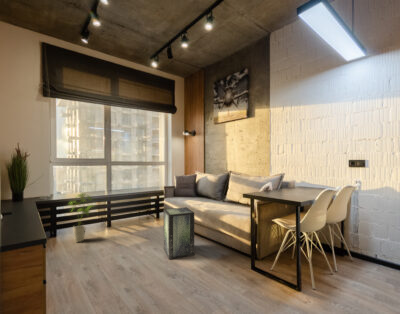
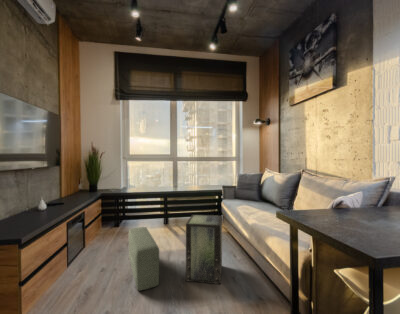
house plant: present [71,194,92,242] -> none [121,187,147,234]
pouf: none [103,227,152,274] -> present [129,227,159,291]

